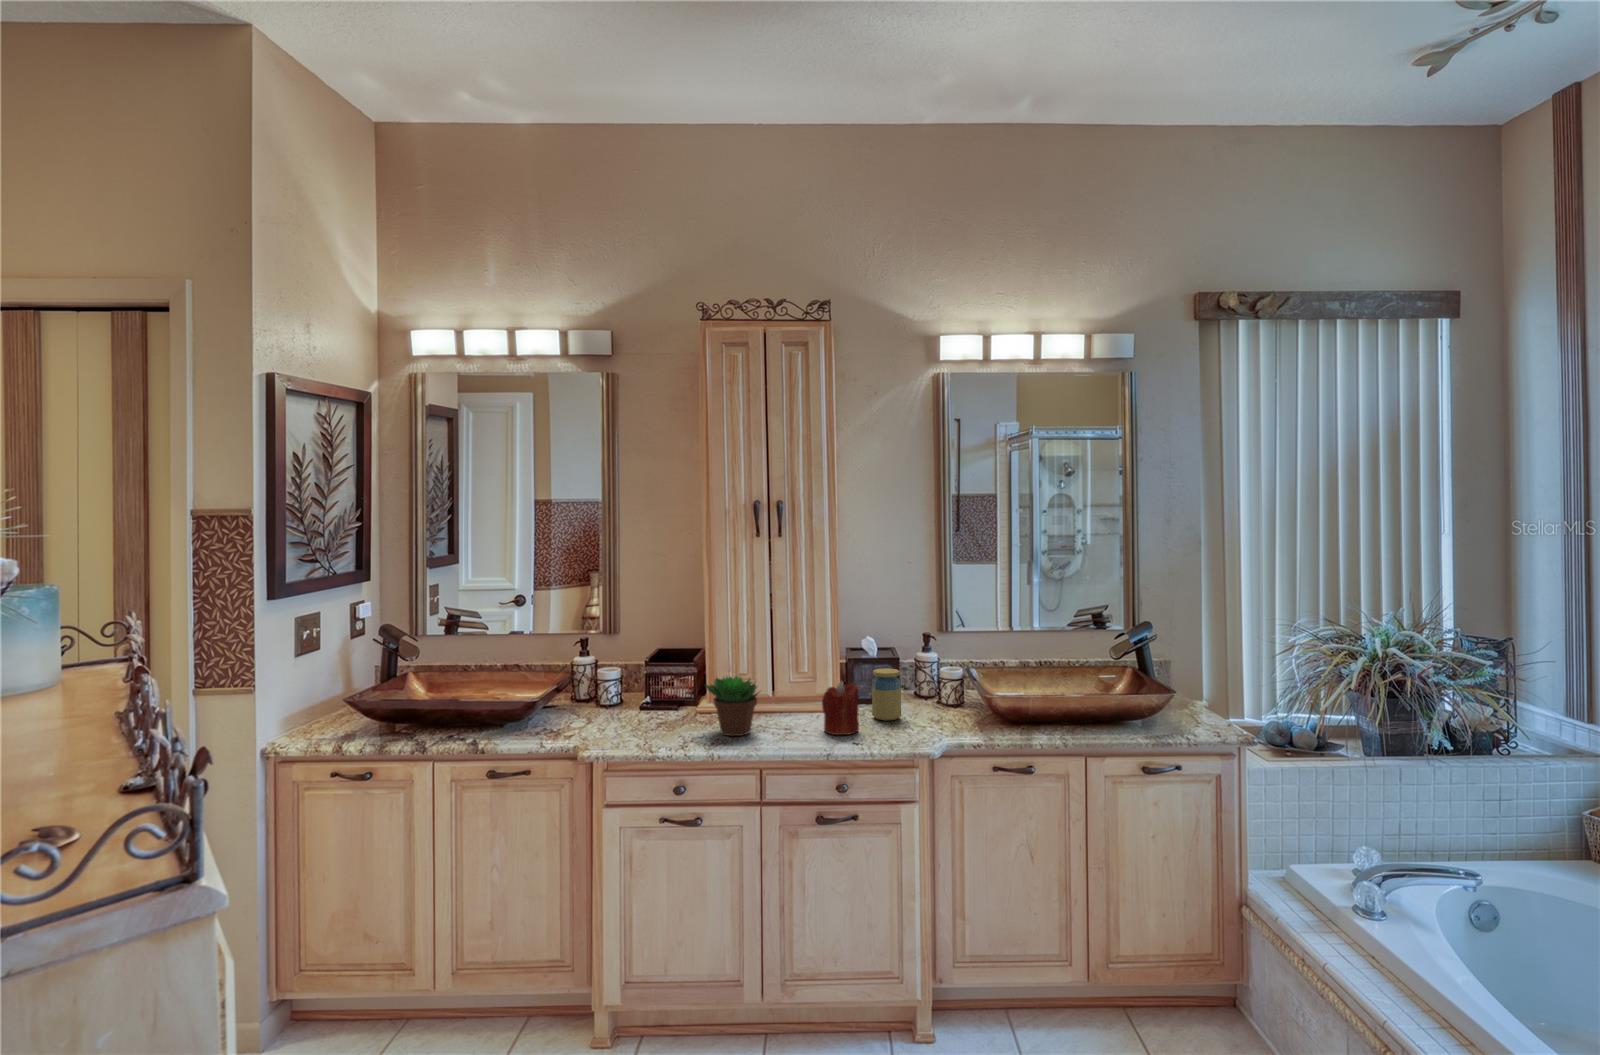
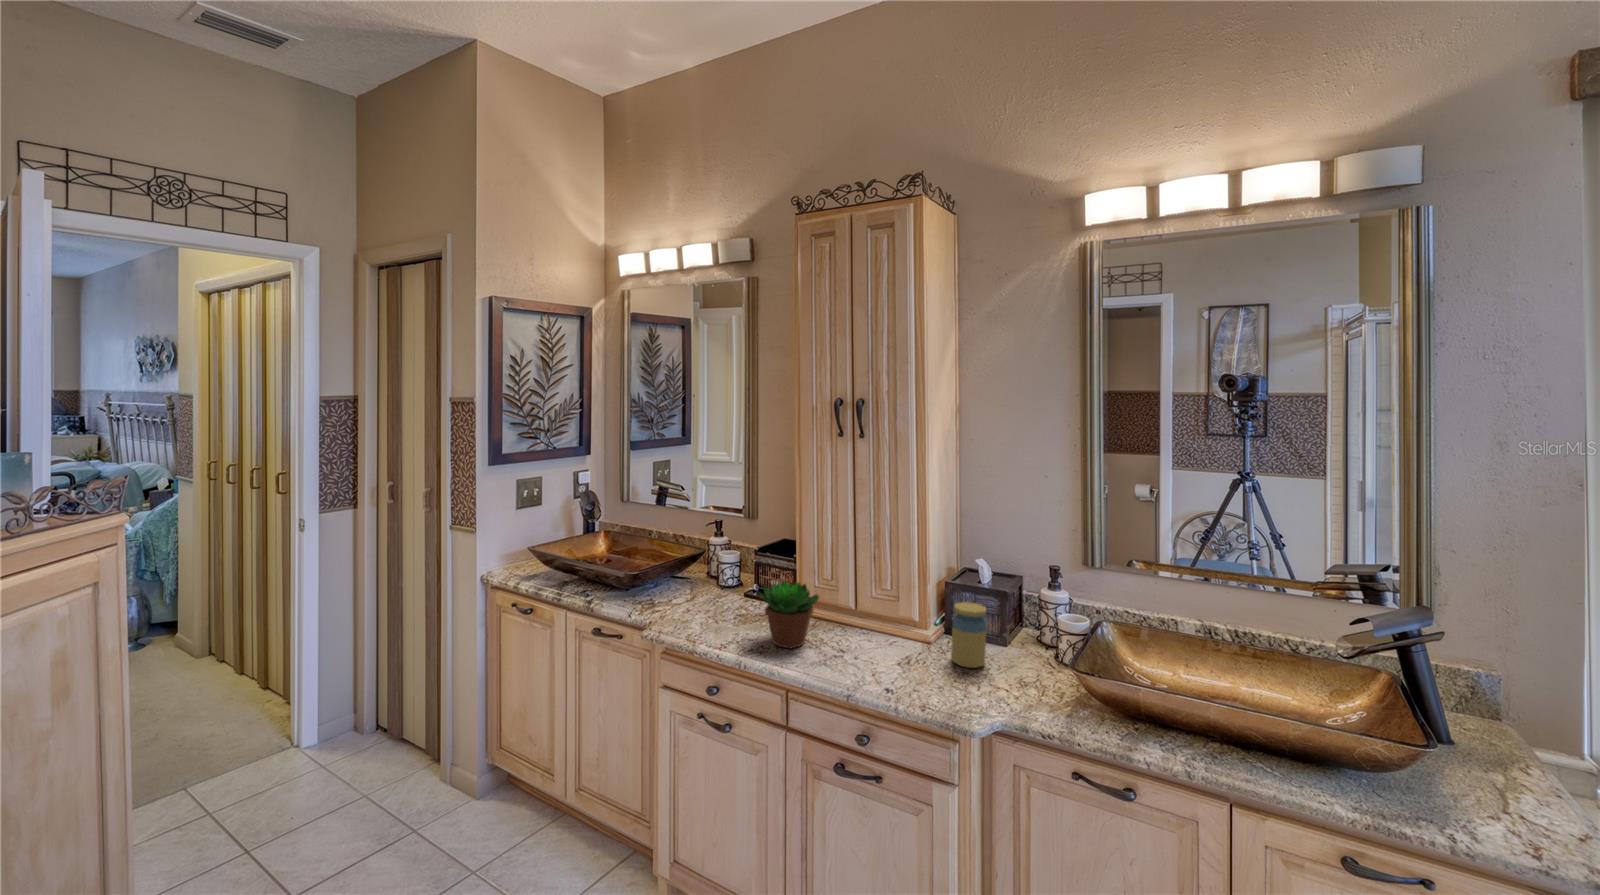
candle: present [822,682,859,735] -> none [874,611,915,676]

